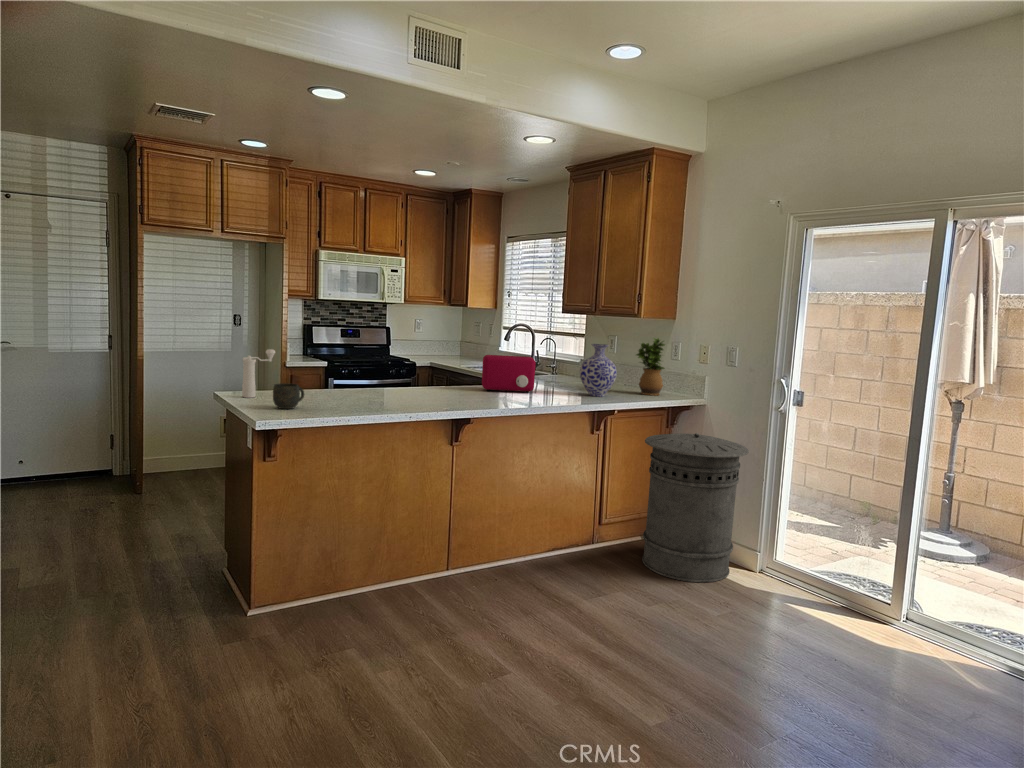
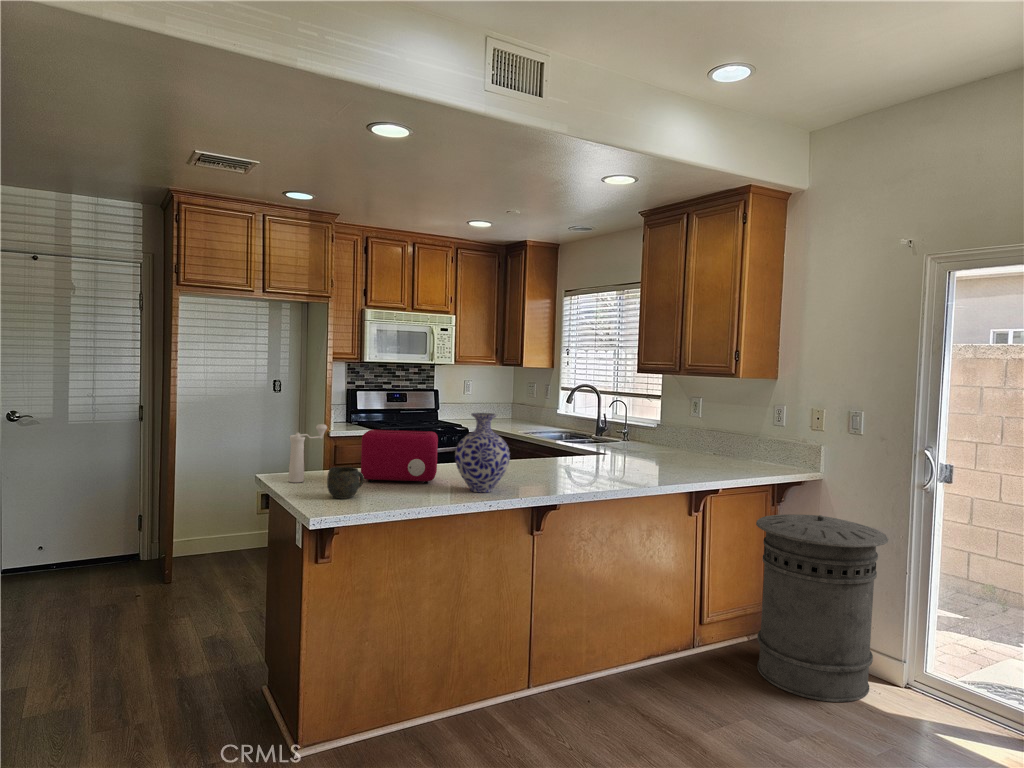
potted plant: present [636,338,665,395] -> none [732,400,769,468]
vase: present [580,344,617,397] -> present [455,413,510,492]
toaster: present [482,355,535,393] -> present [361,430,438,484]

